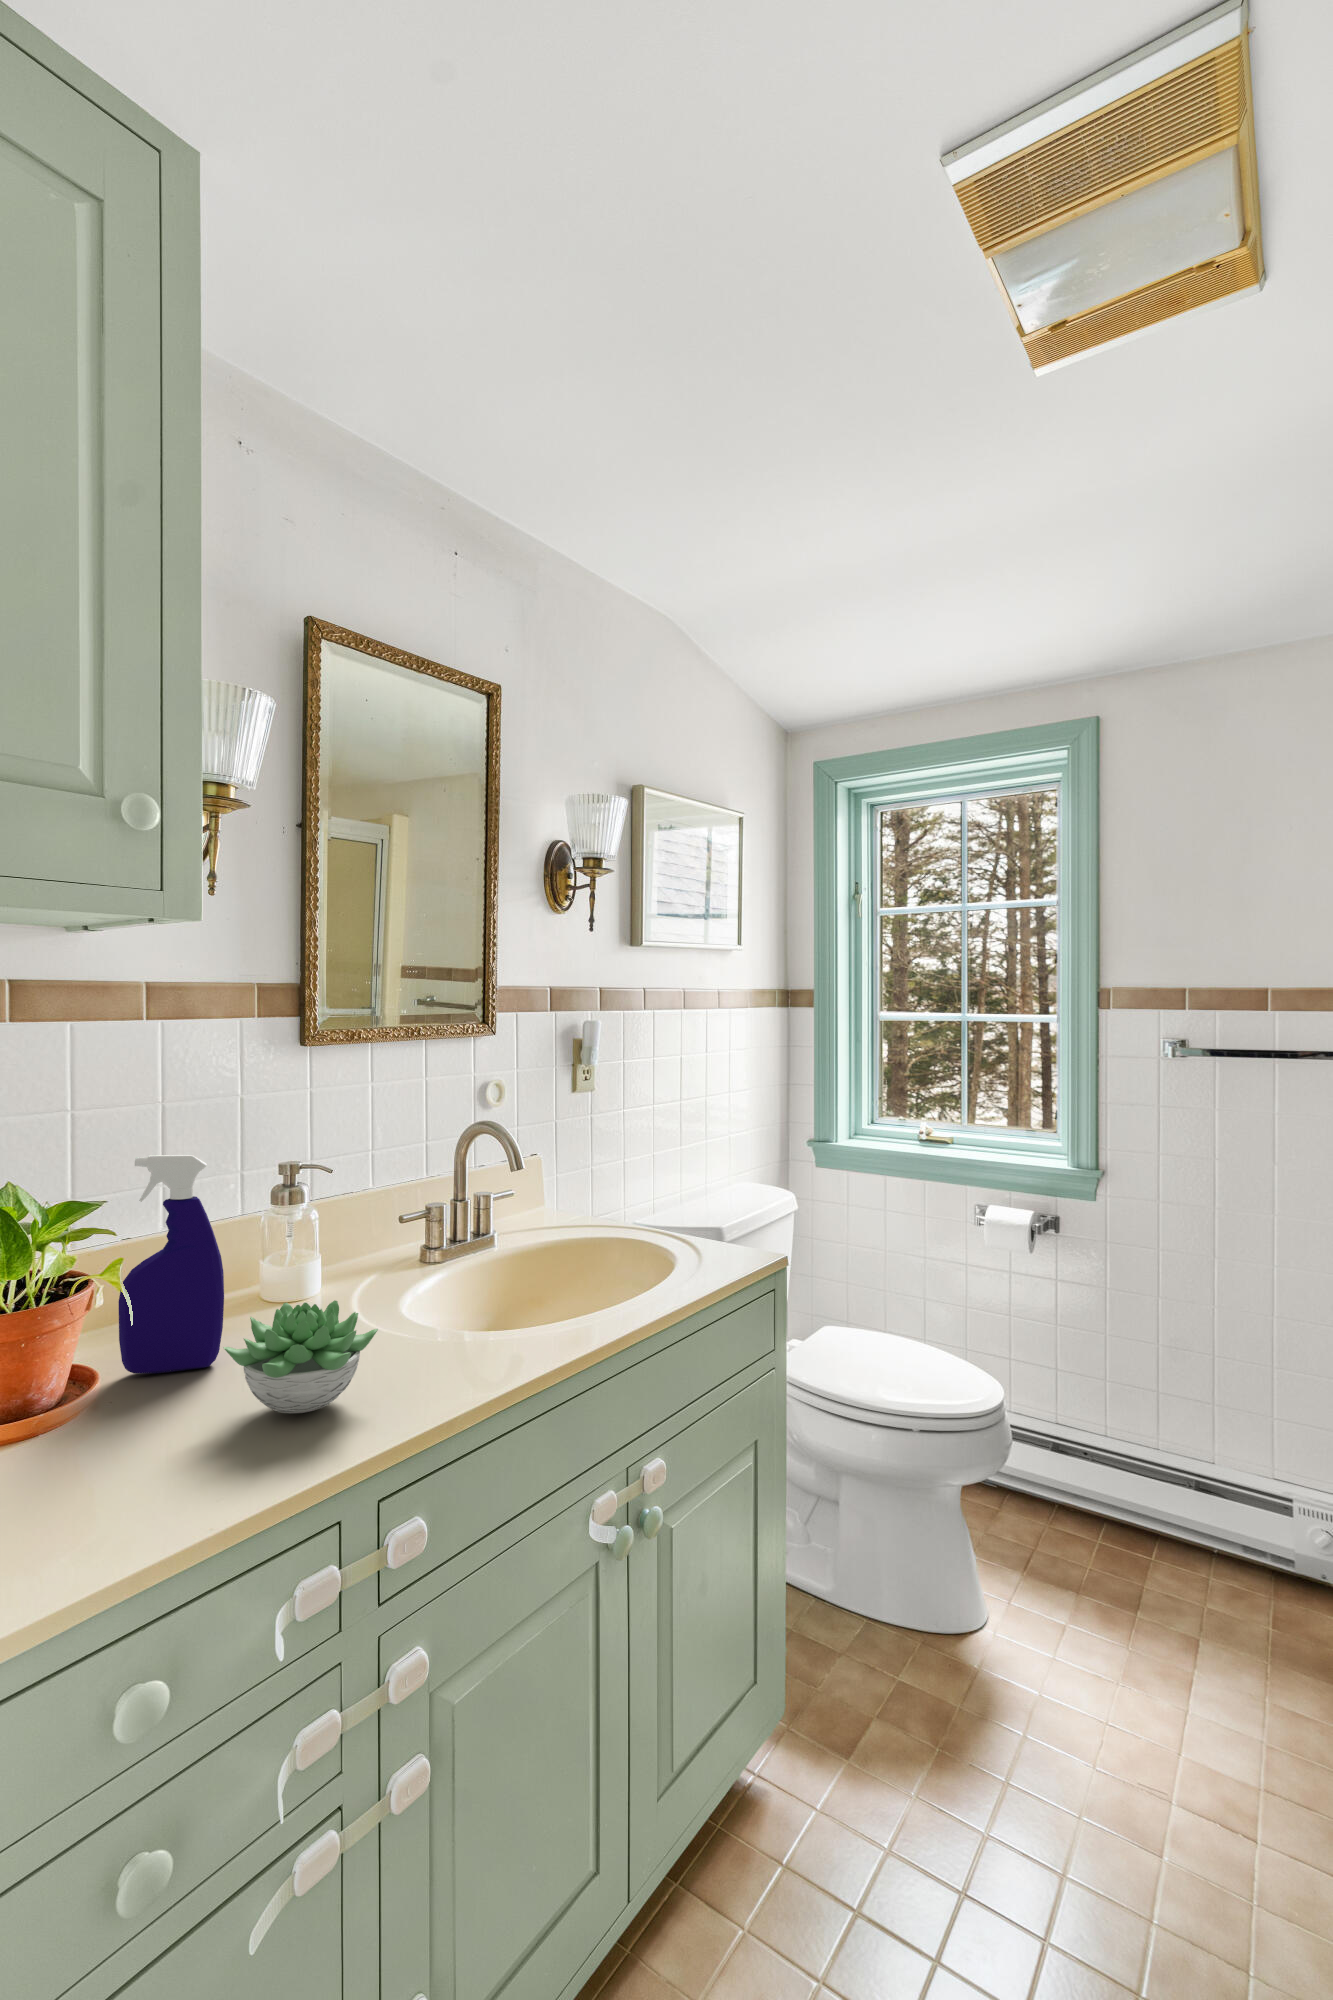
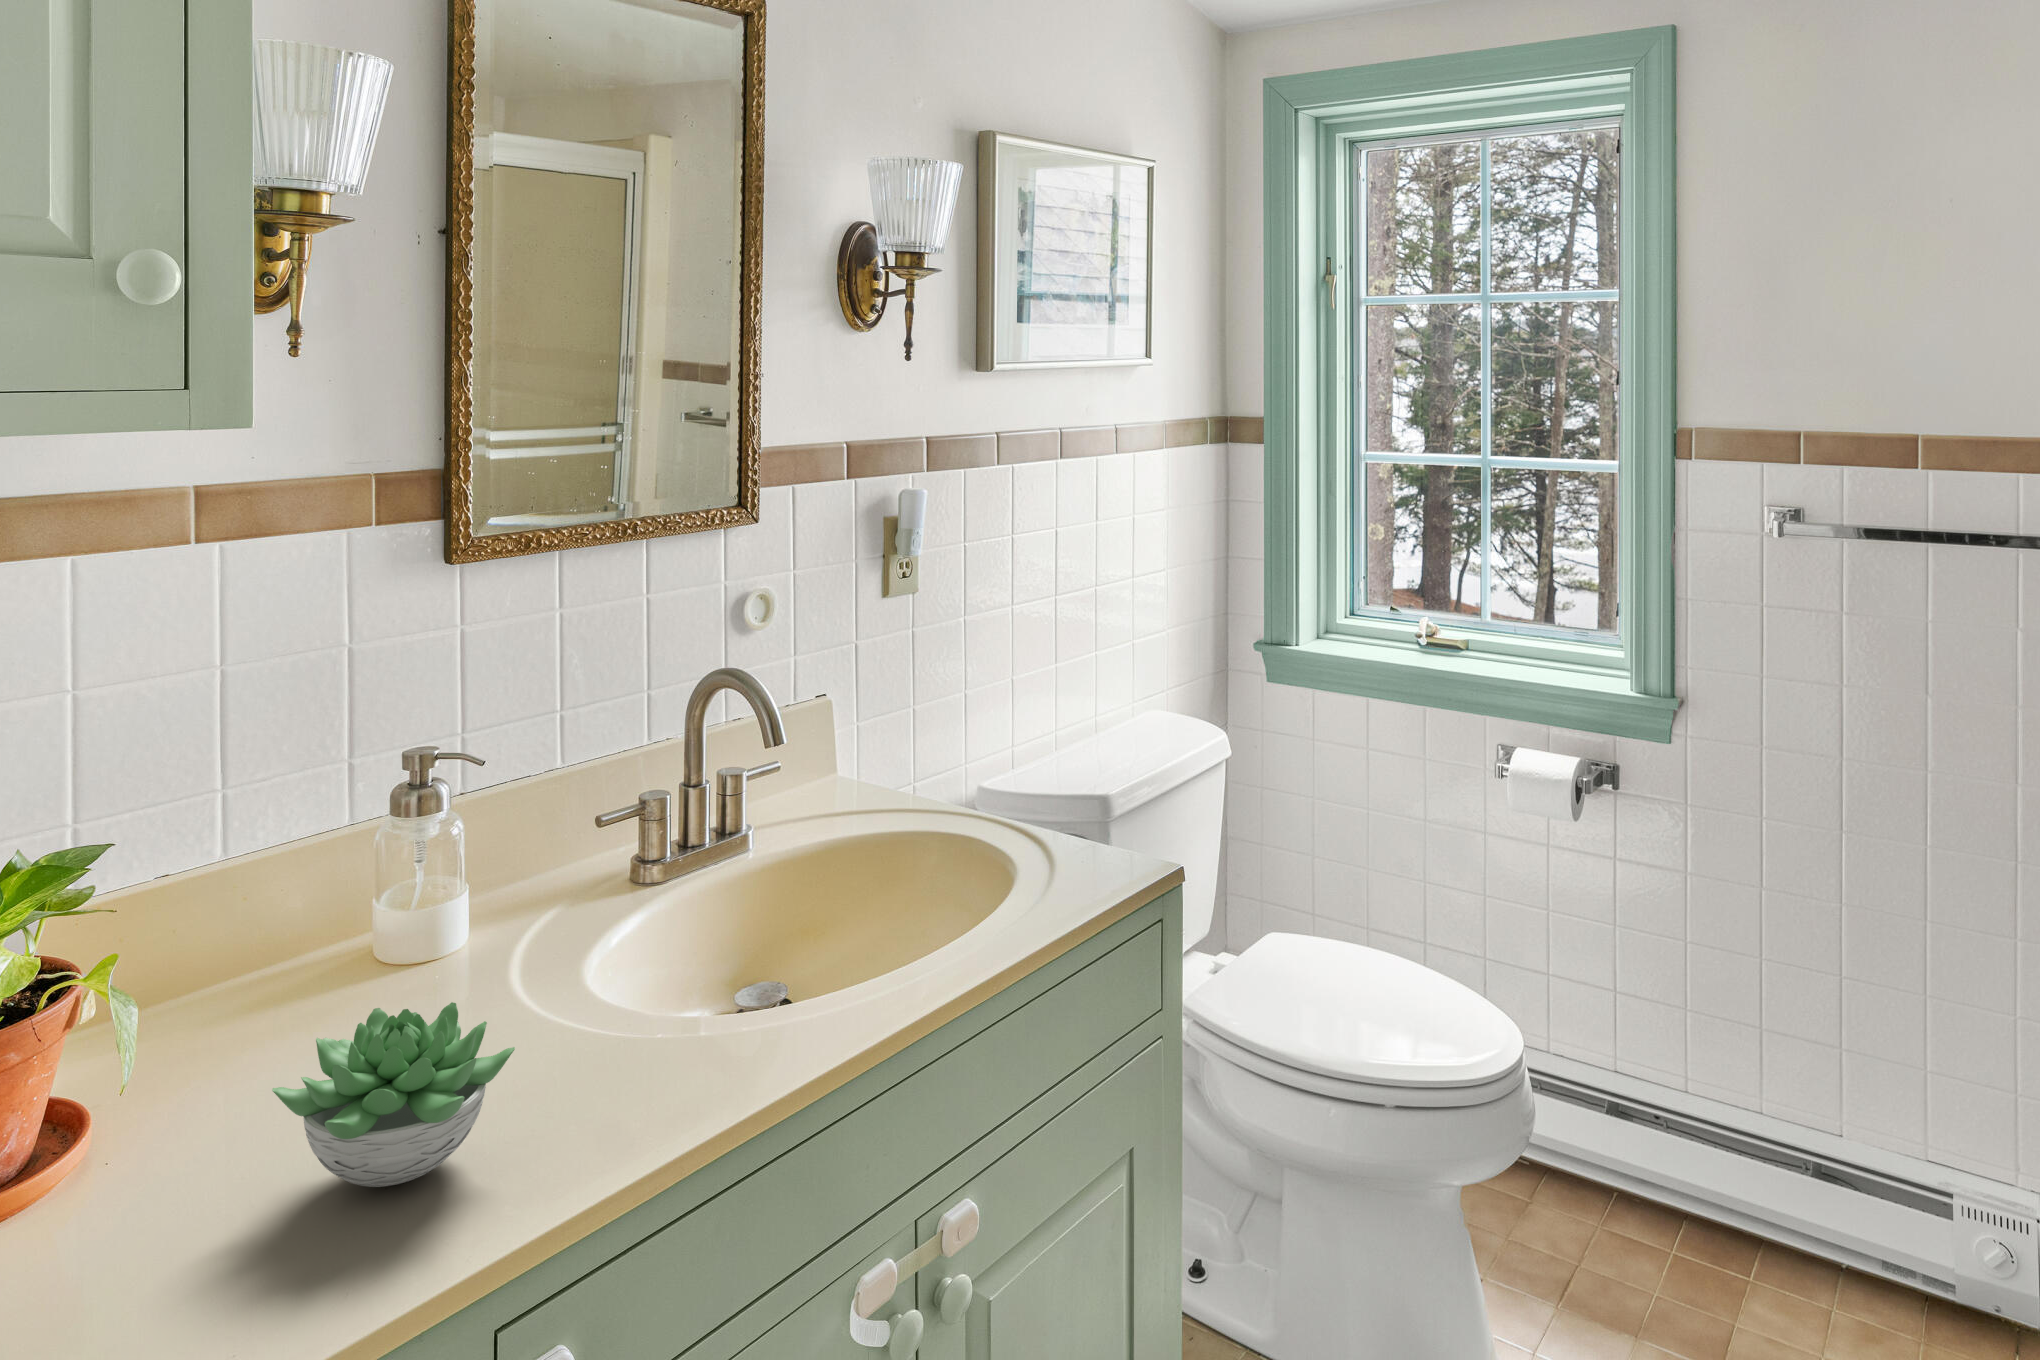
spray bottle: present [119,1155,224,1373] -> none [130,774,296,1107]

